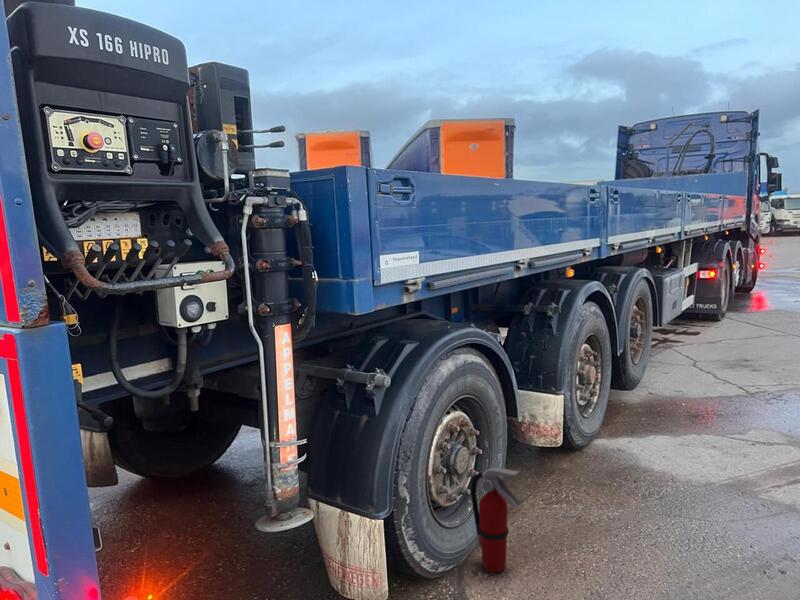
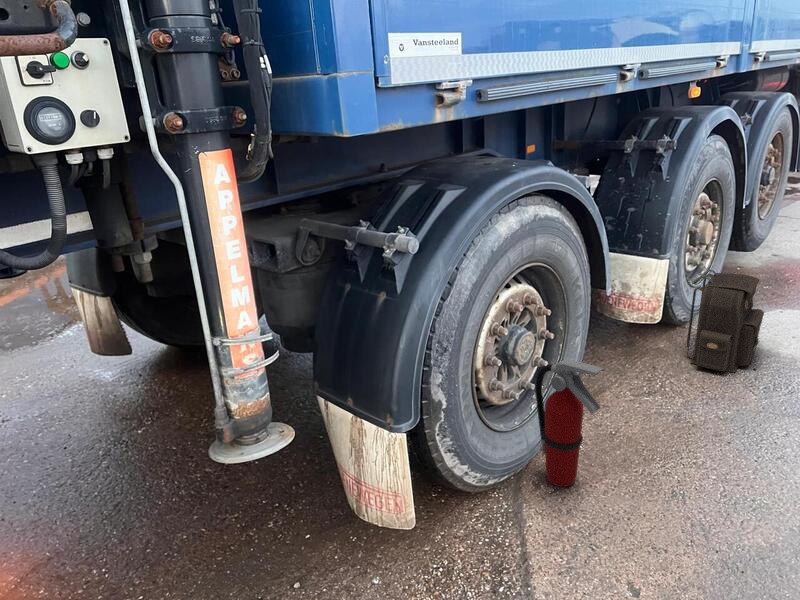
backpack: none [582,403,638,484] -> present [687,269,764,373]

